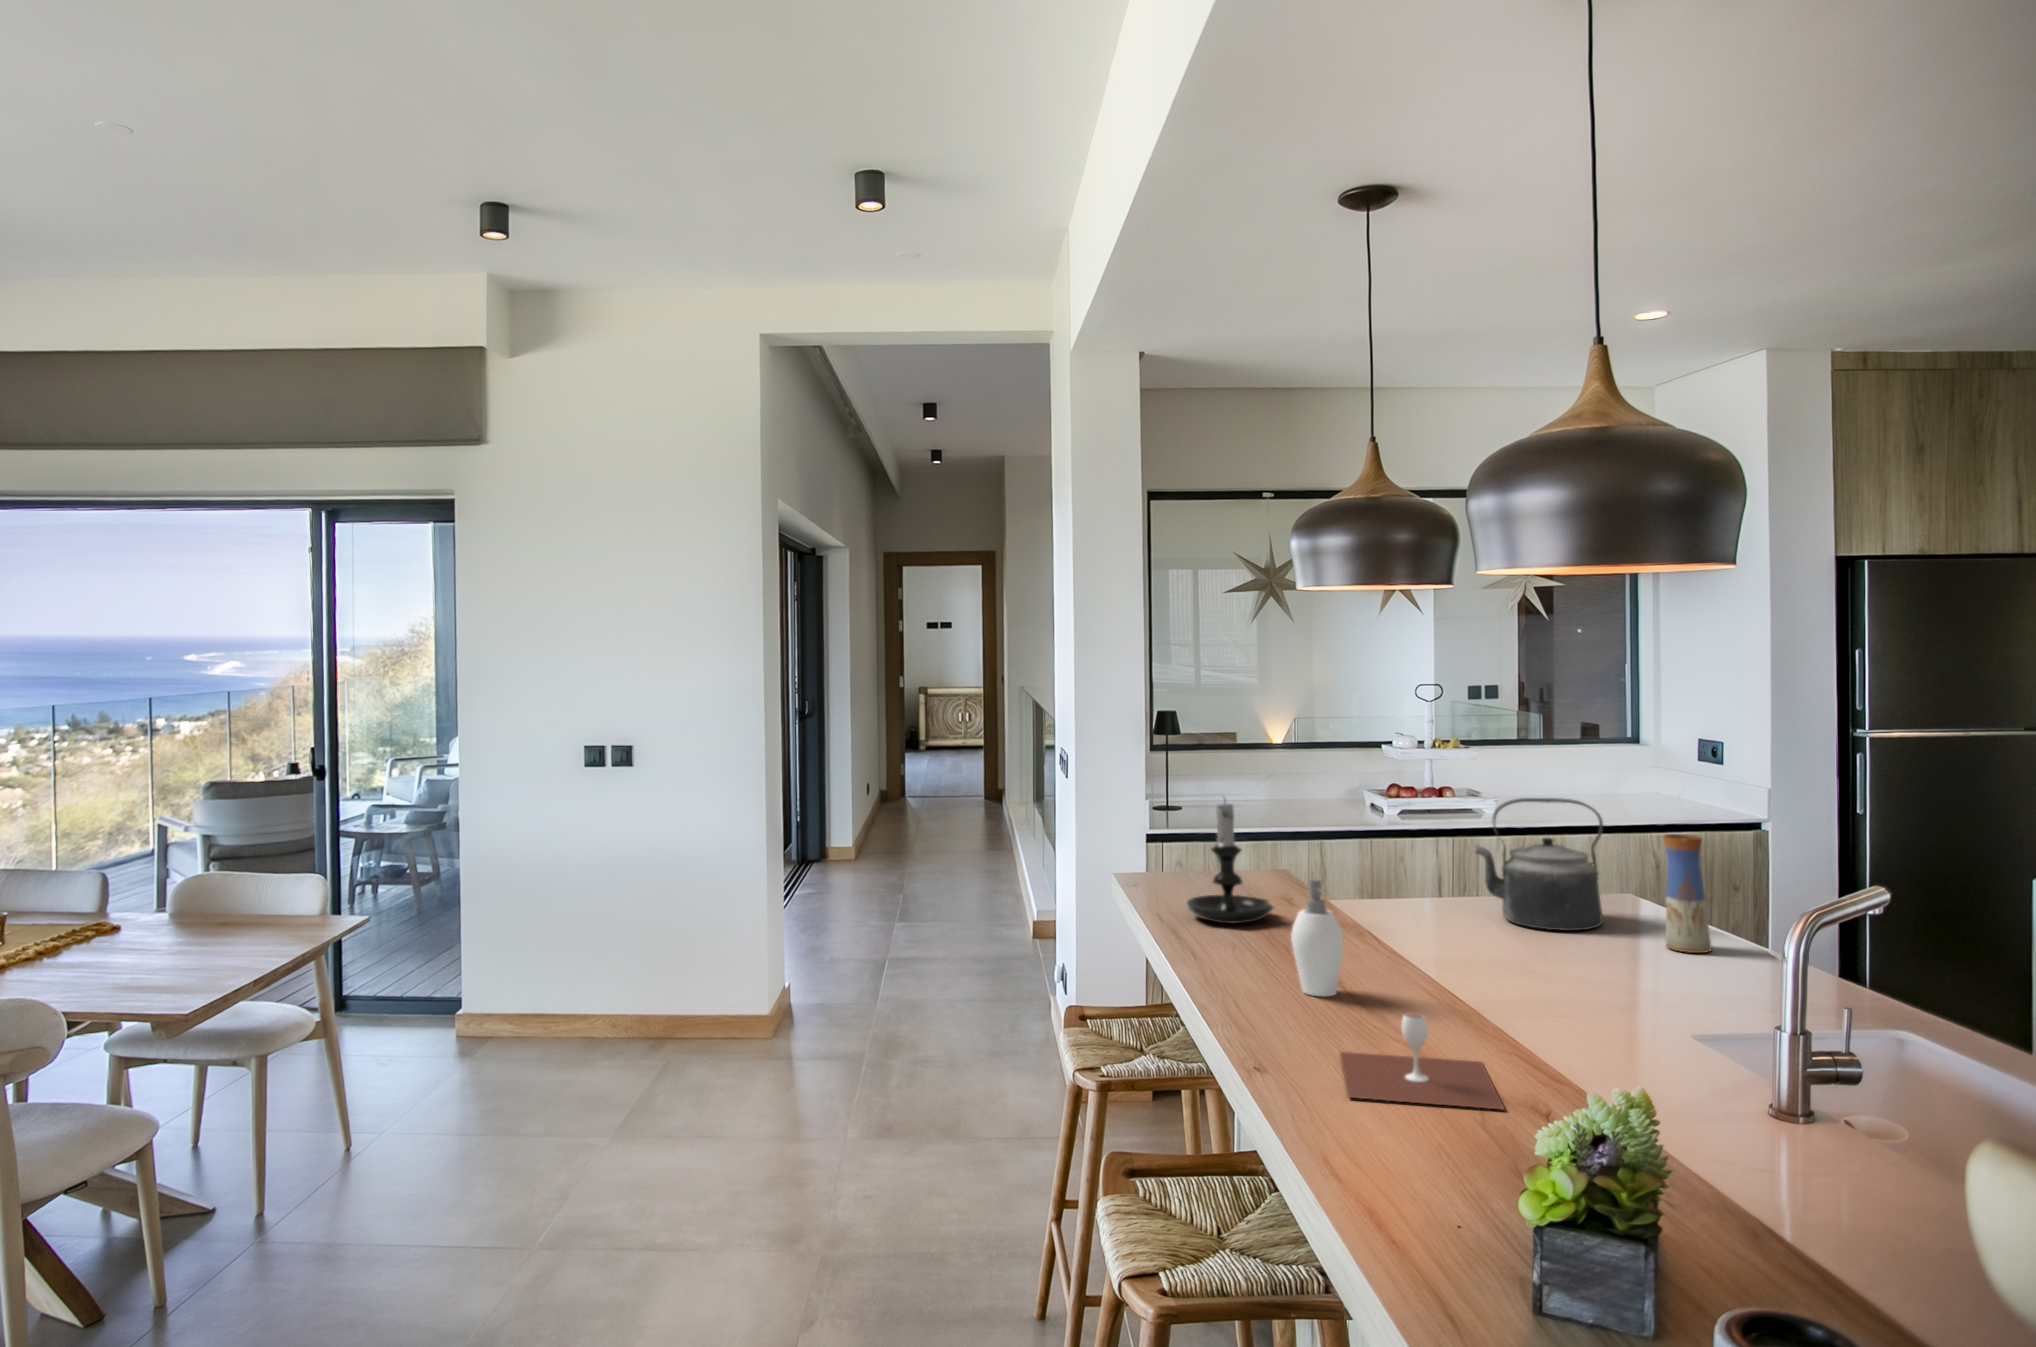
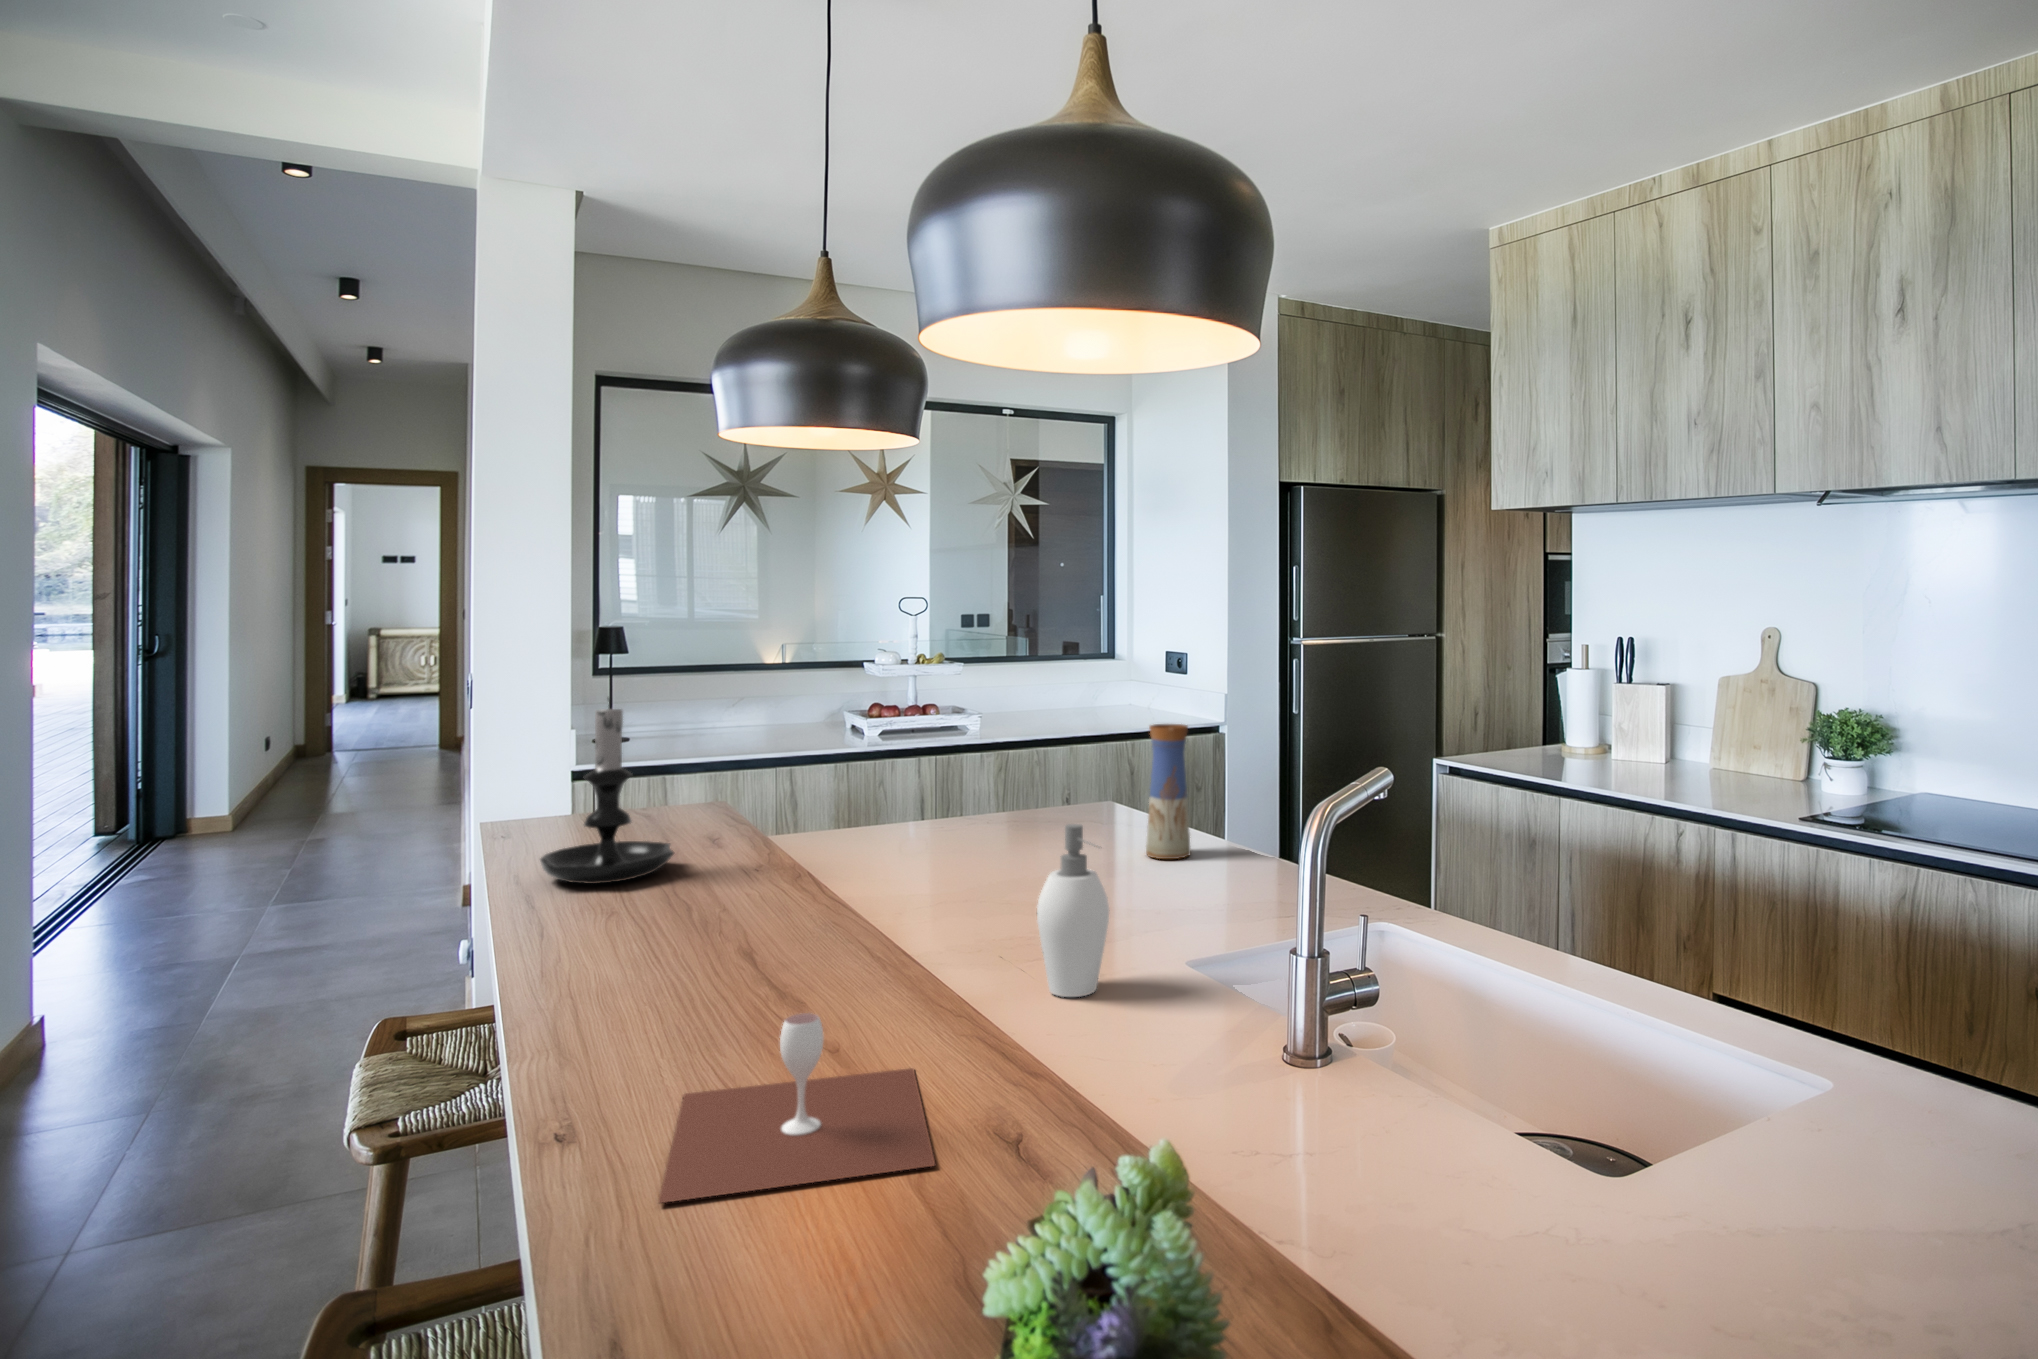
kettle: present [1475,798,1603,931] -> none [948,692,1088,848]
soap dispenser: present [1291,878,1343,997] -> present [1037,824,1109,997]

